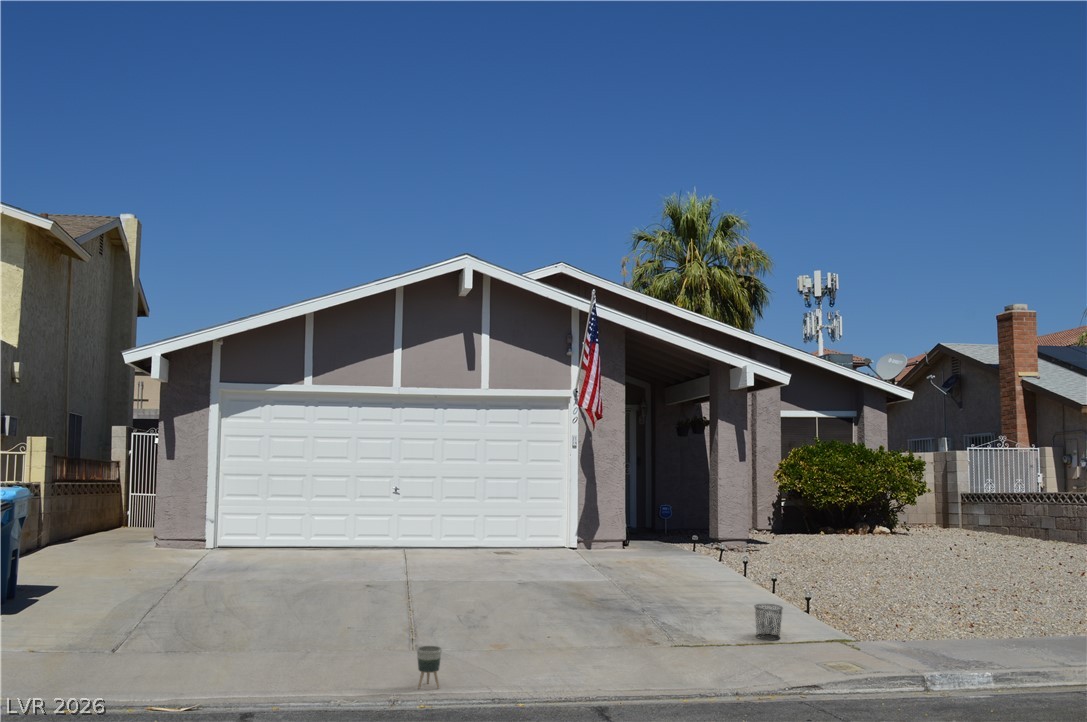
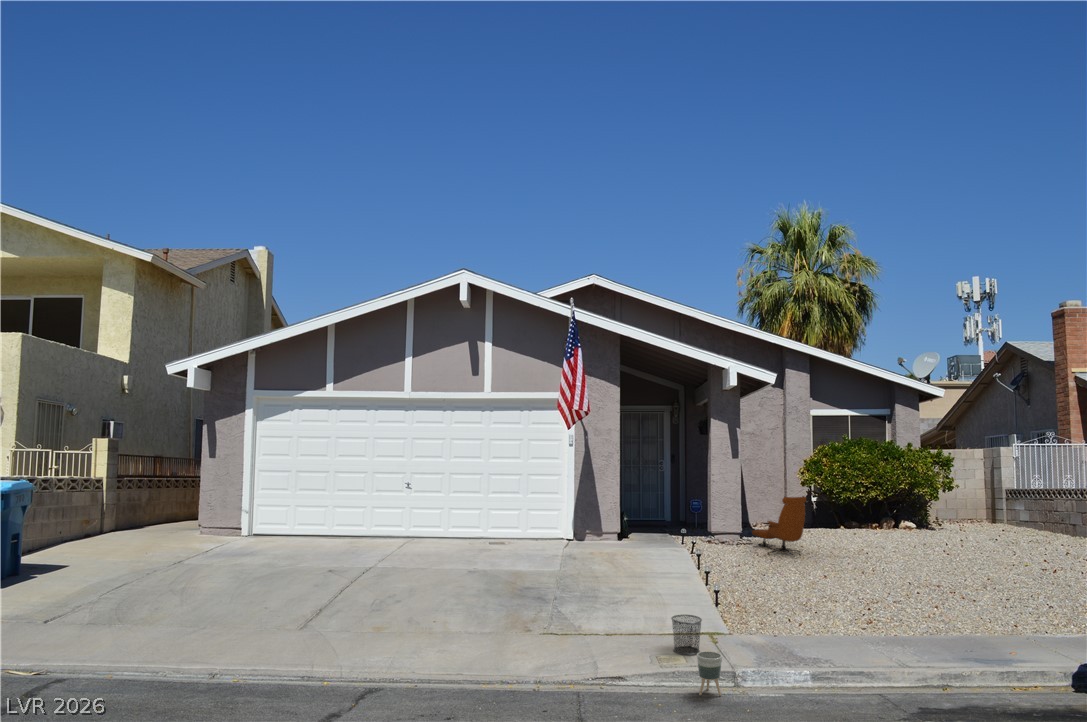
lounge chair: none [751,498,812,559] -> present [752,497,806,556]
planter: present [417,646,442,689] -> present [697,651,722,696]

